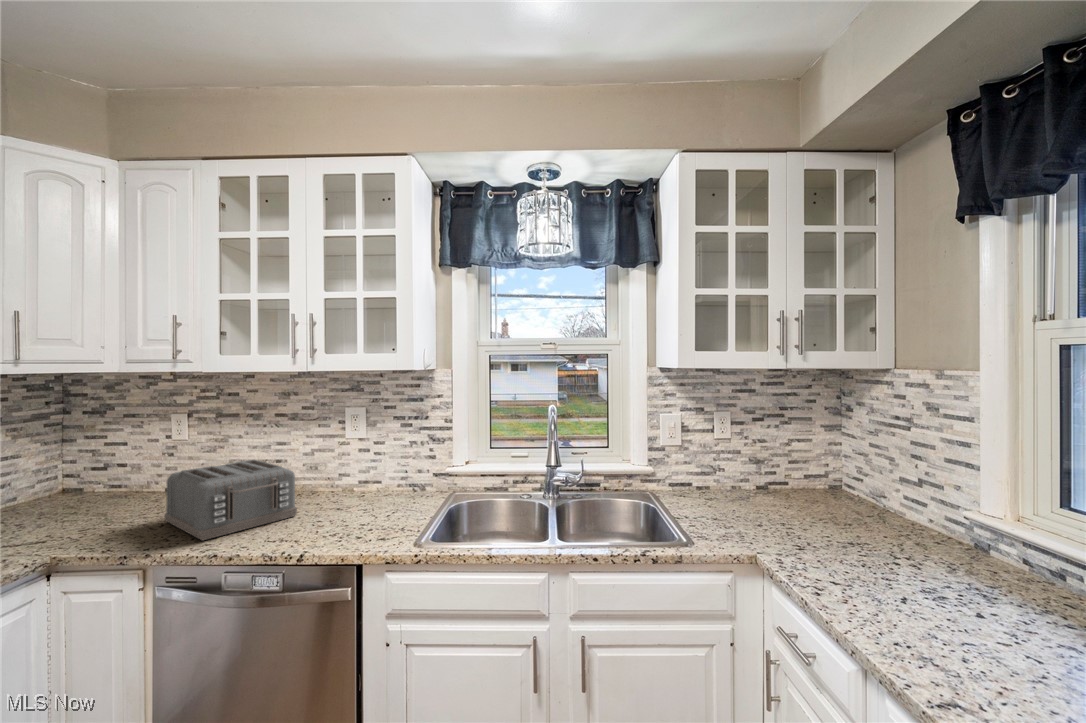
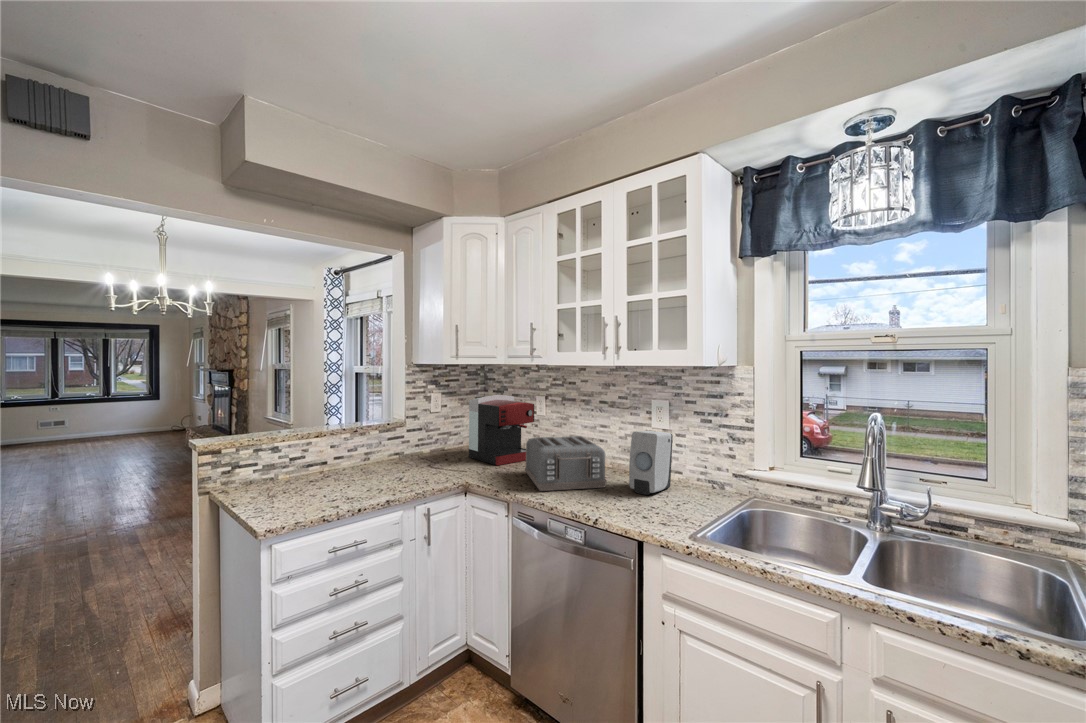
coffee maker: none [38,417,171,522] -> present [469,395,534,465]
soap dispenser: none [328,442,374,514] -> present [629,431,673,495]

